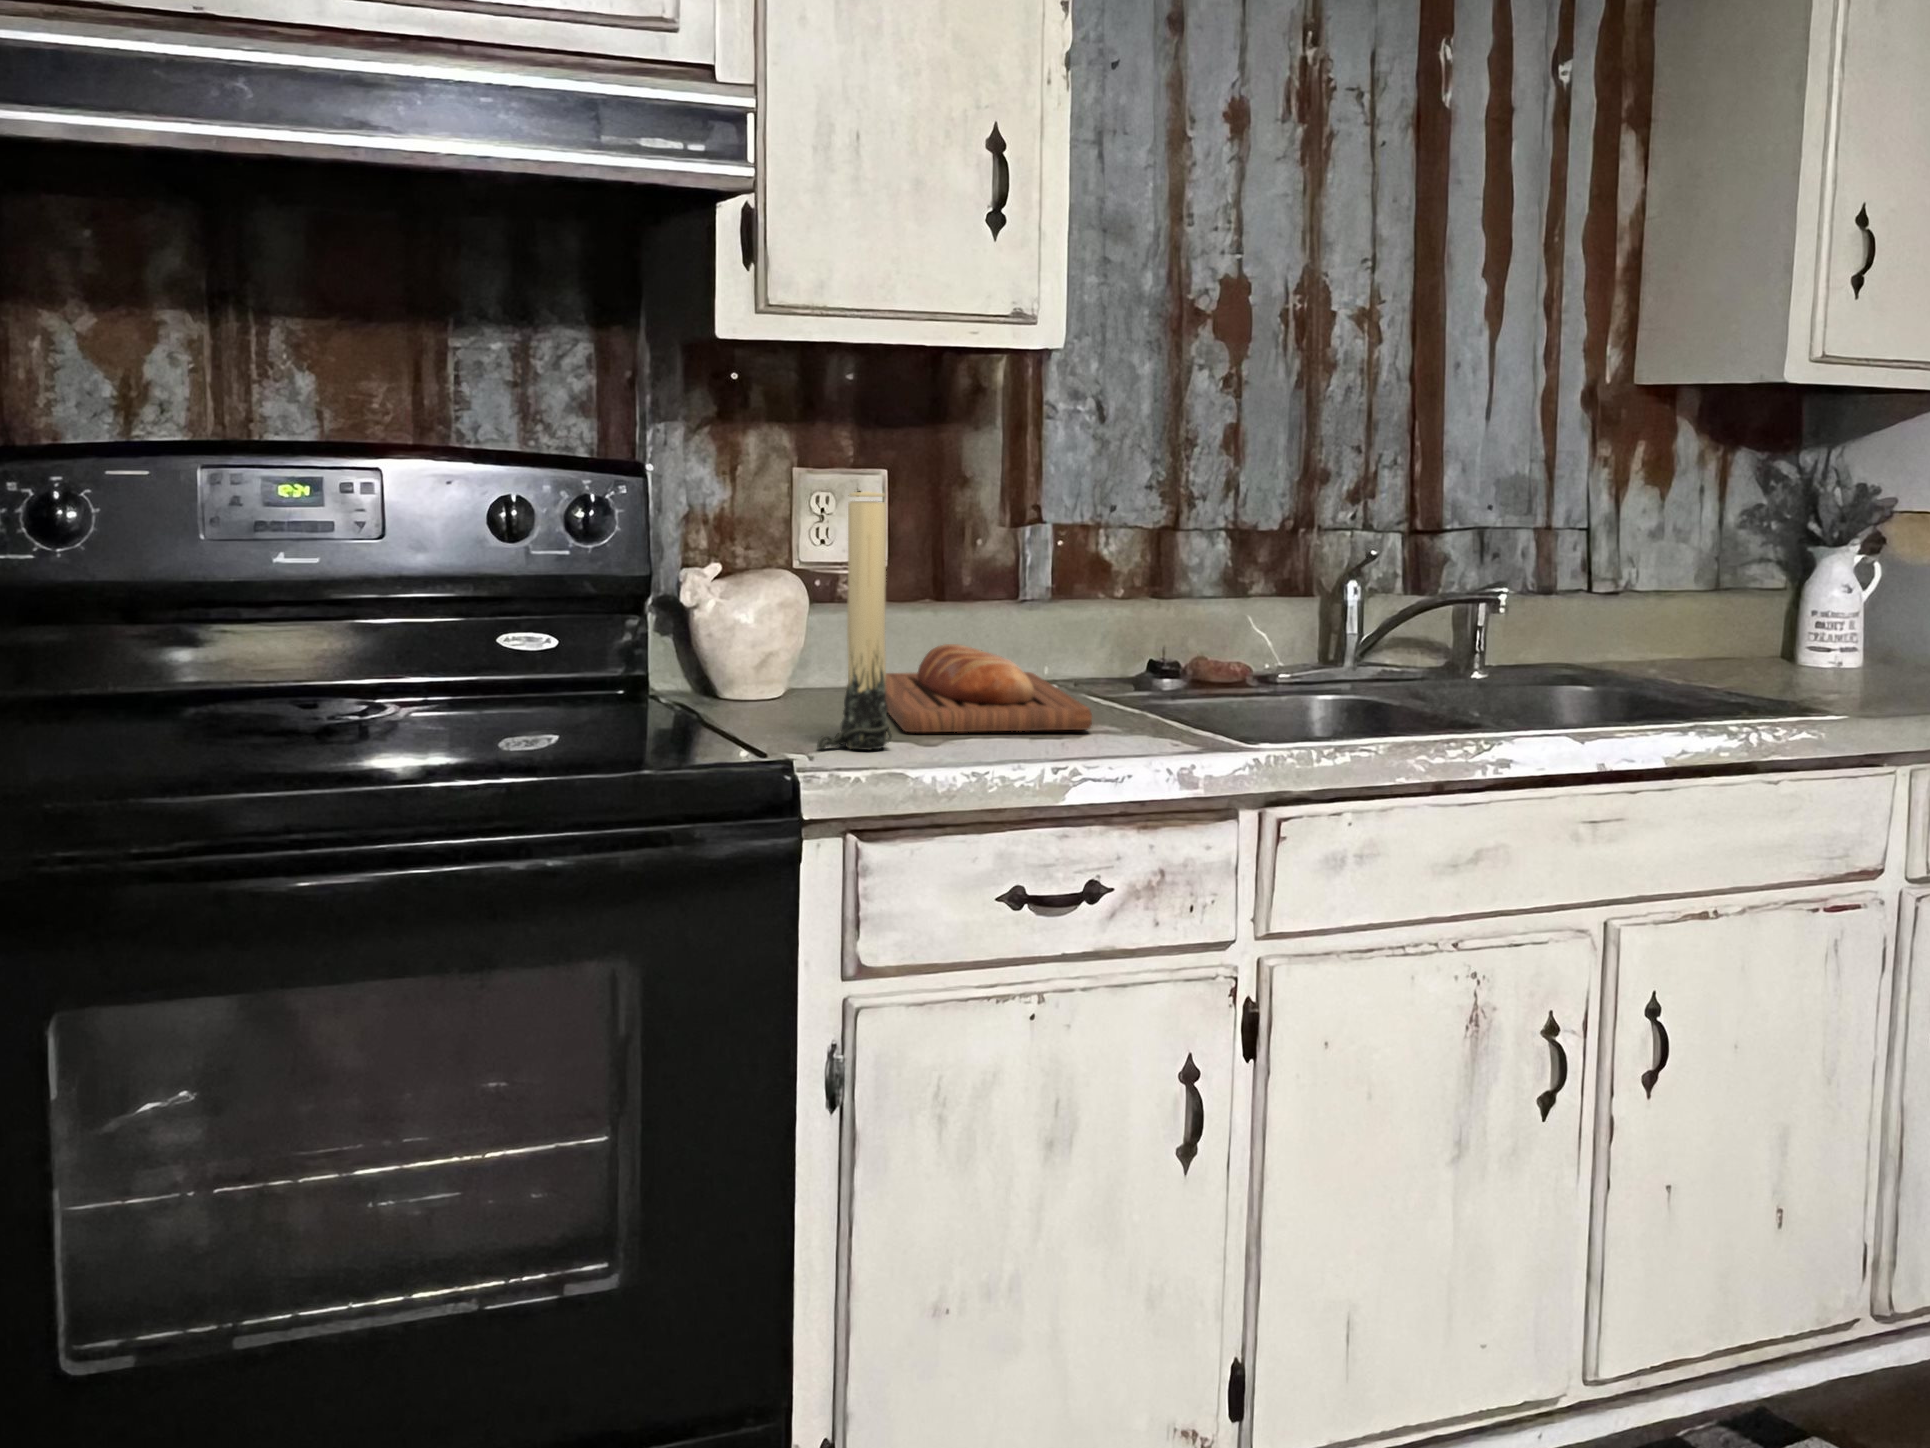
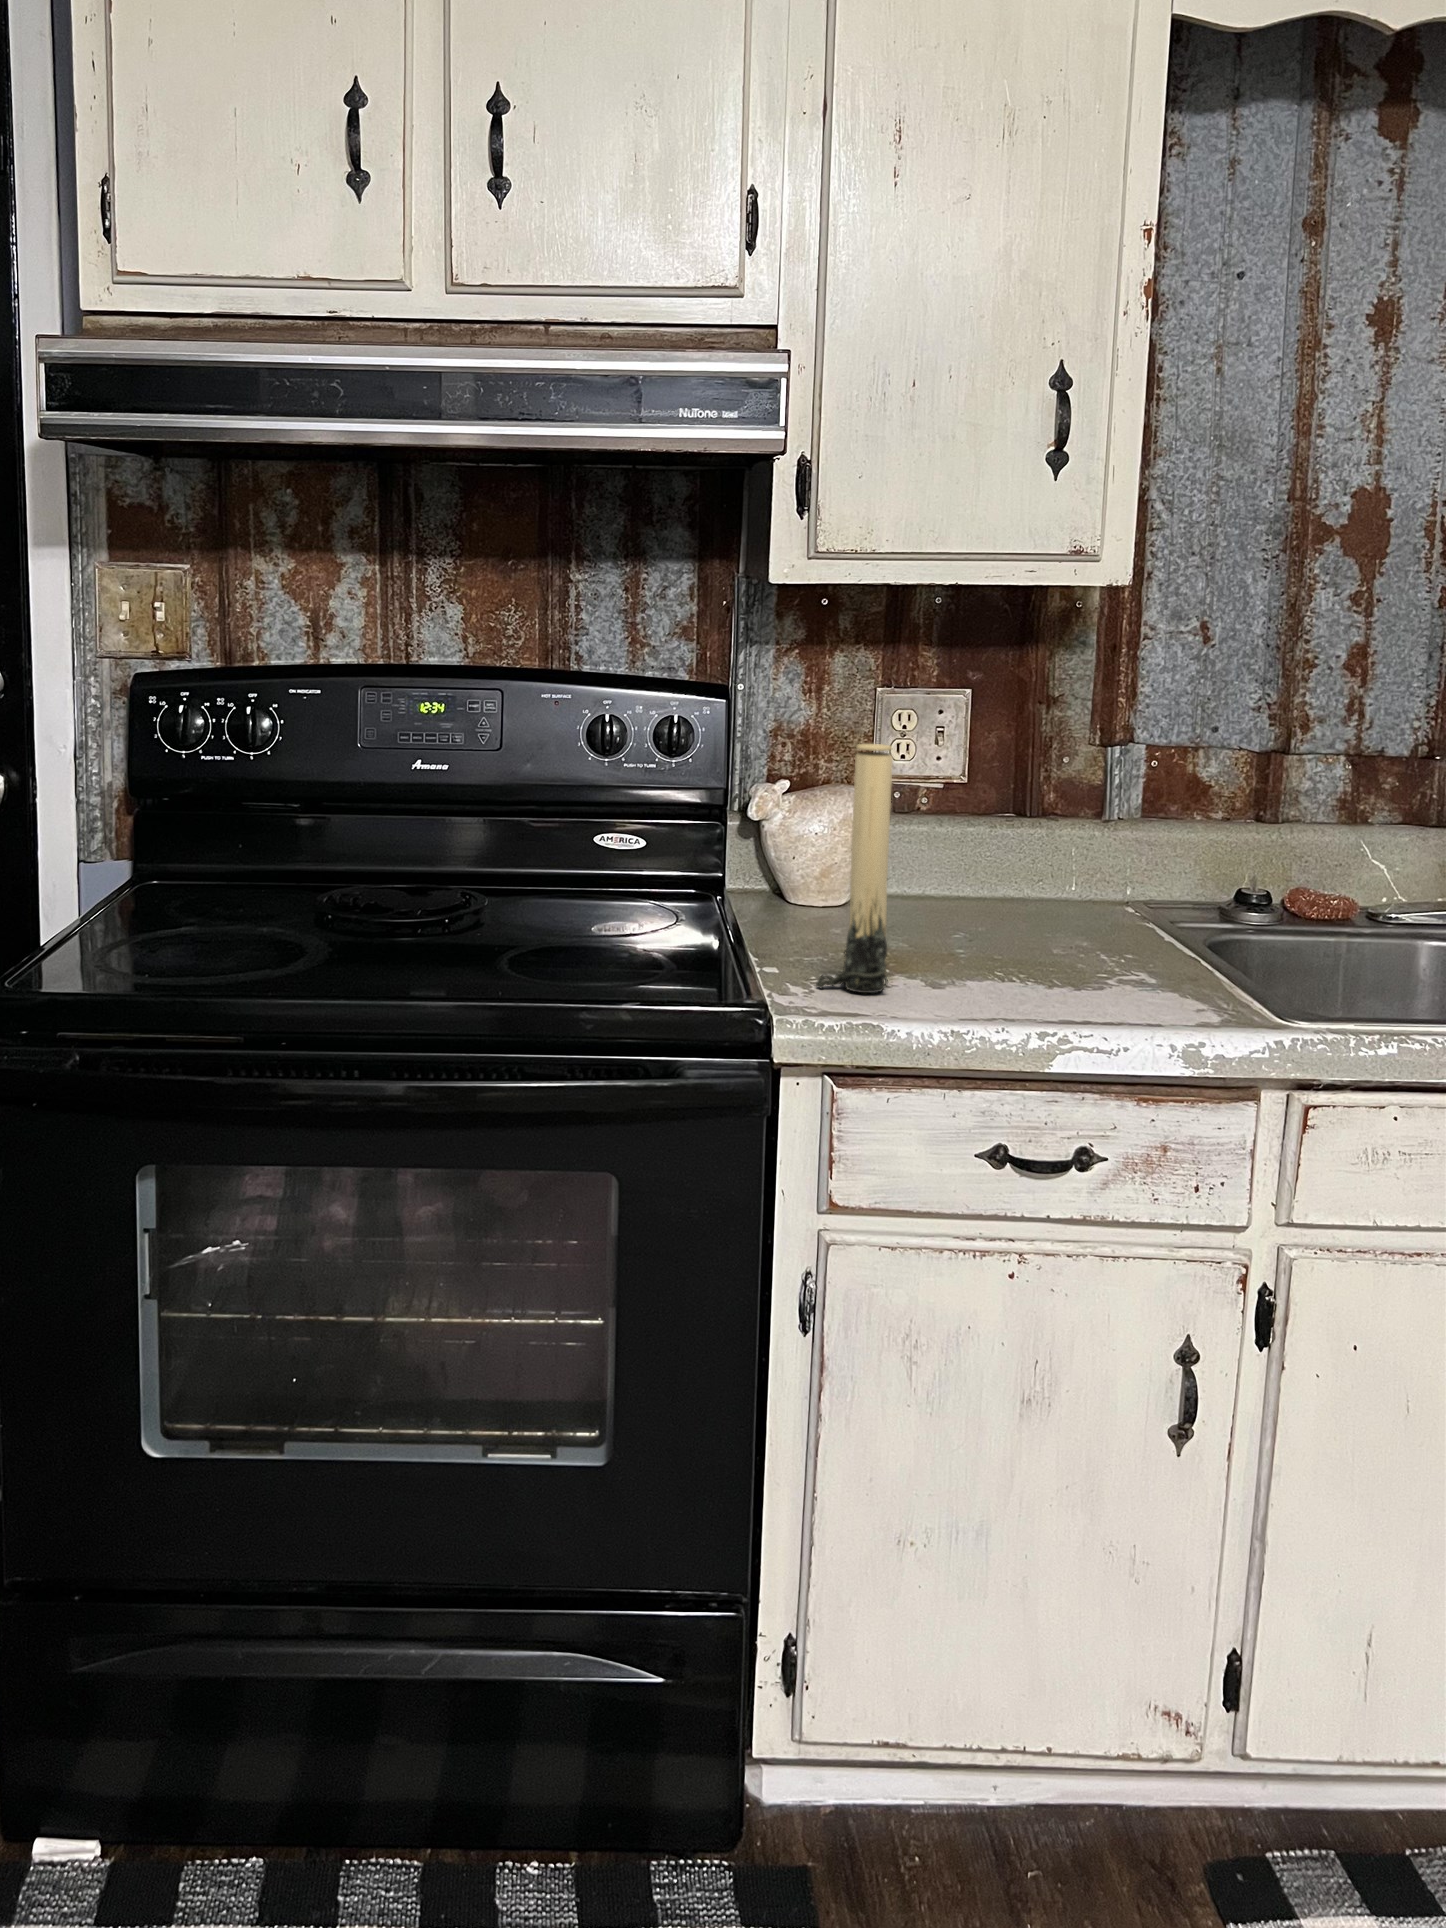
bread loaf: present [886,644,1092,732] -> none [917,872,1114,985]

